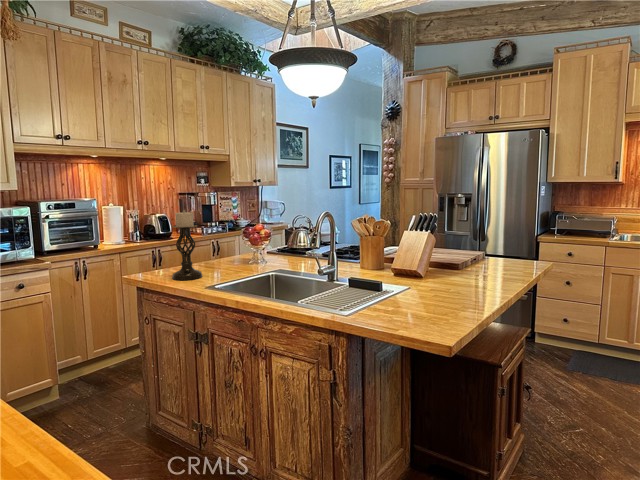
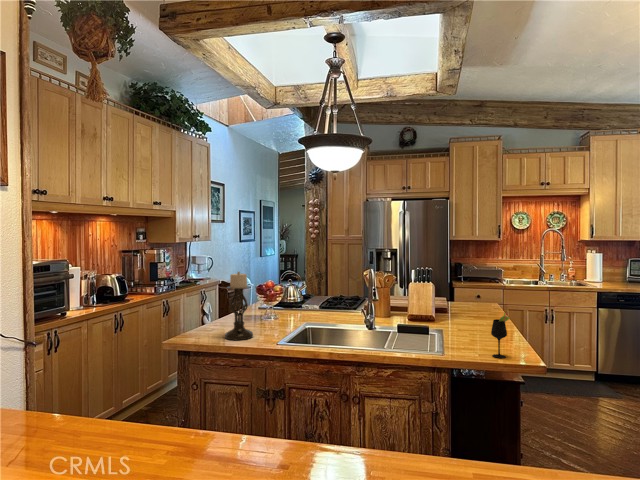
wine glass: none [400,268,423,327] -> present [491,313,510,358]

